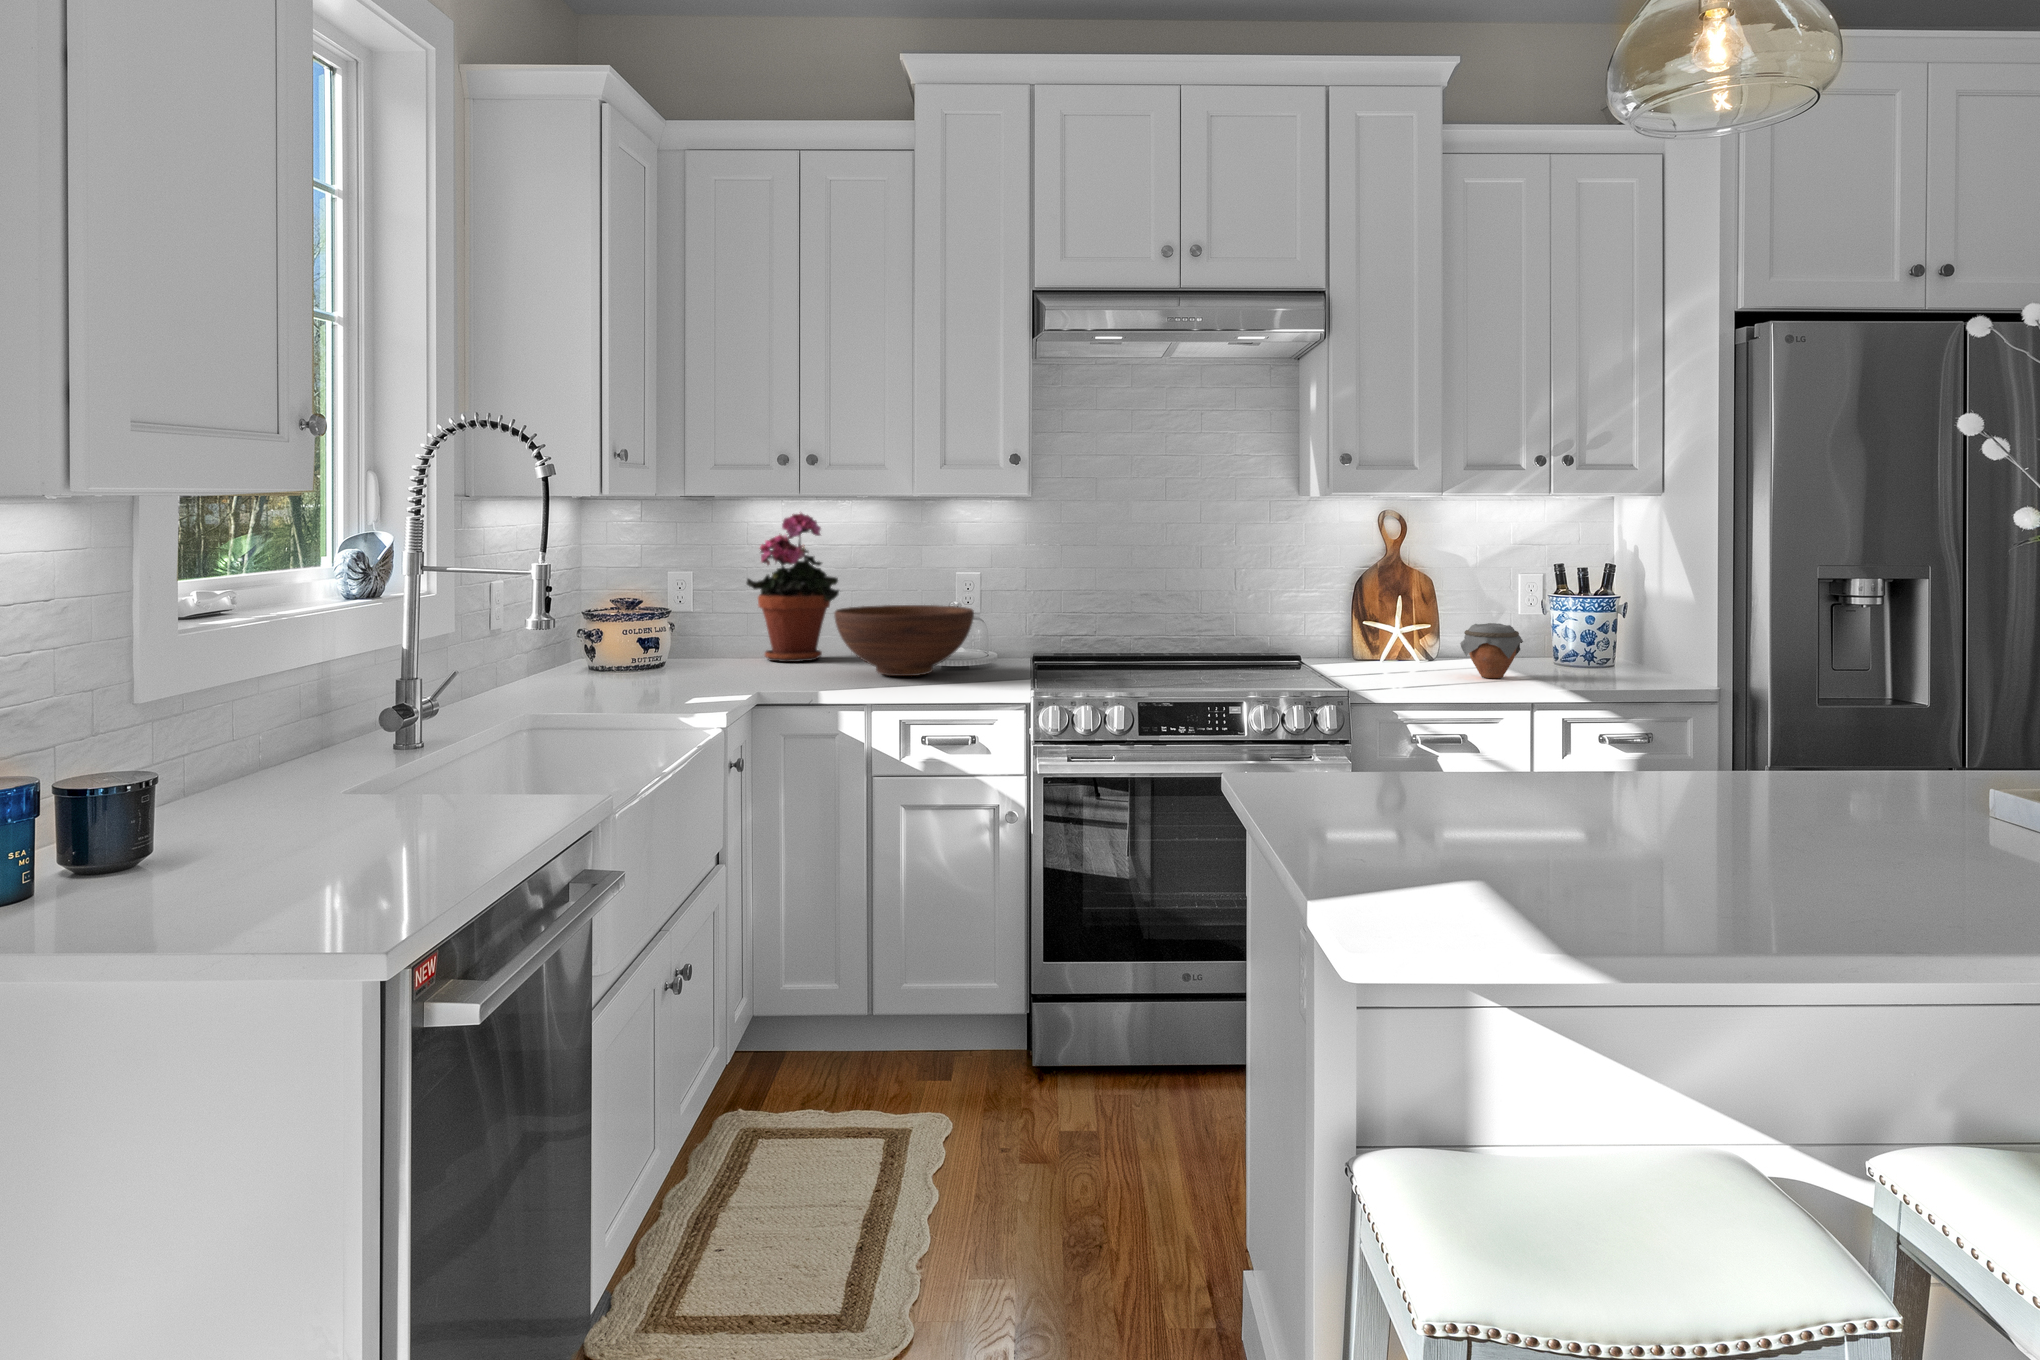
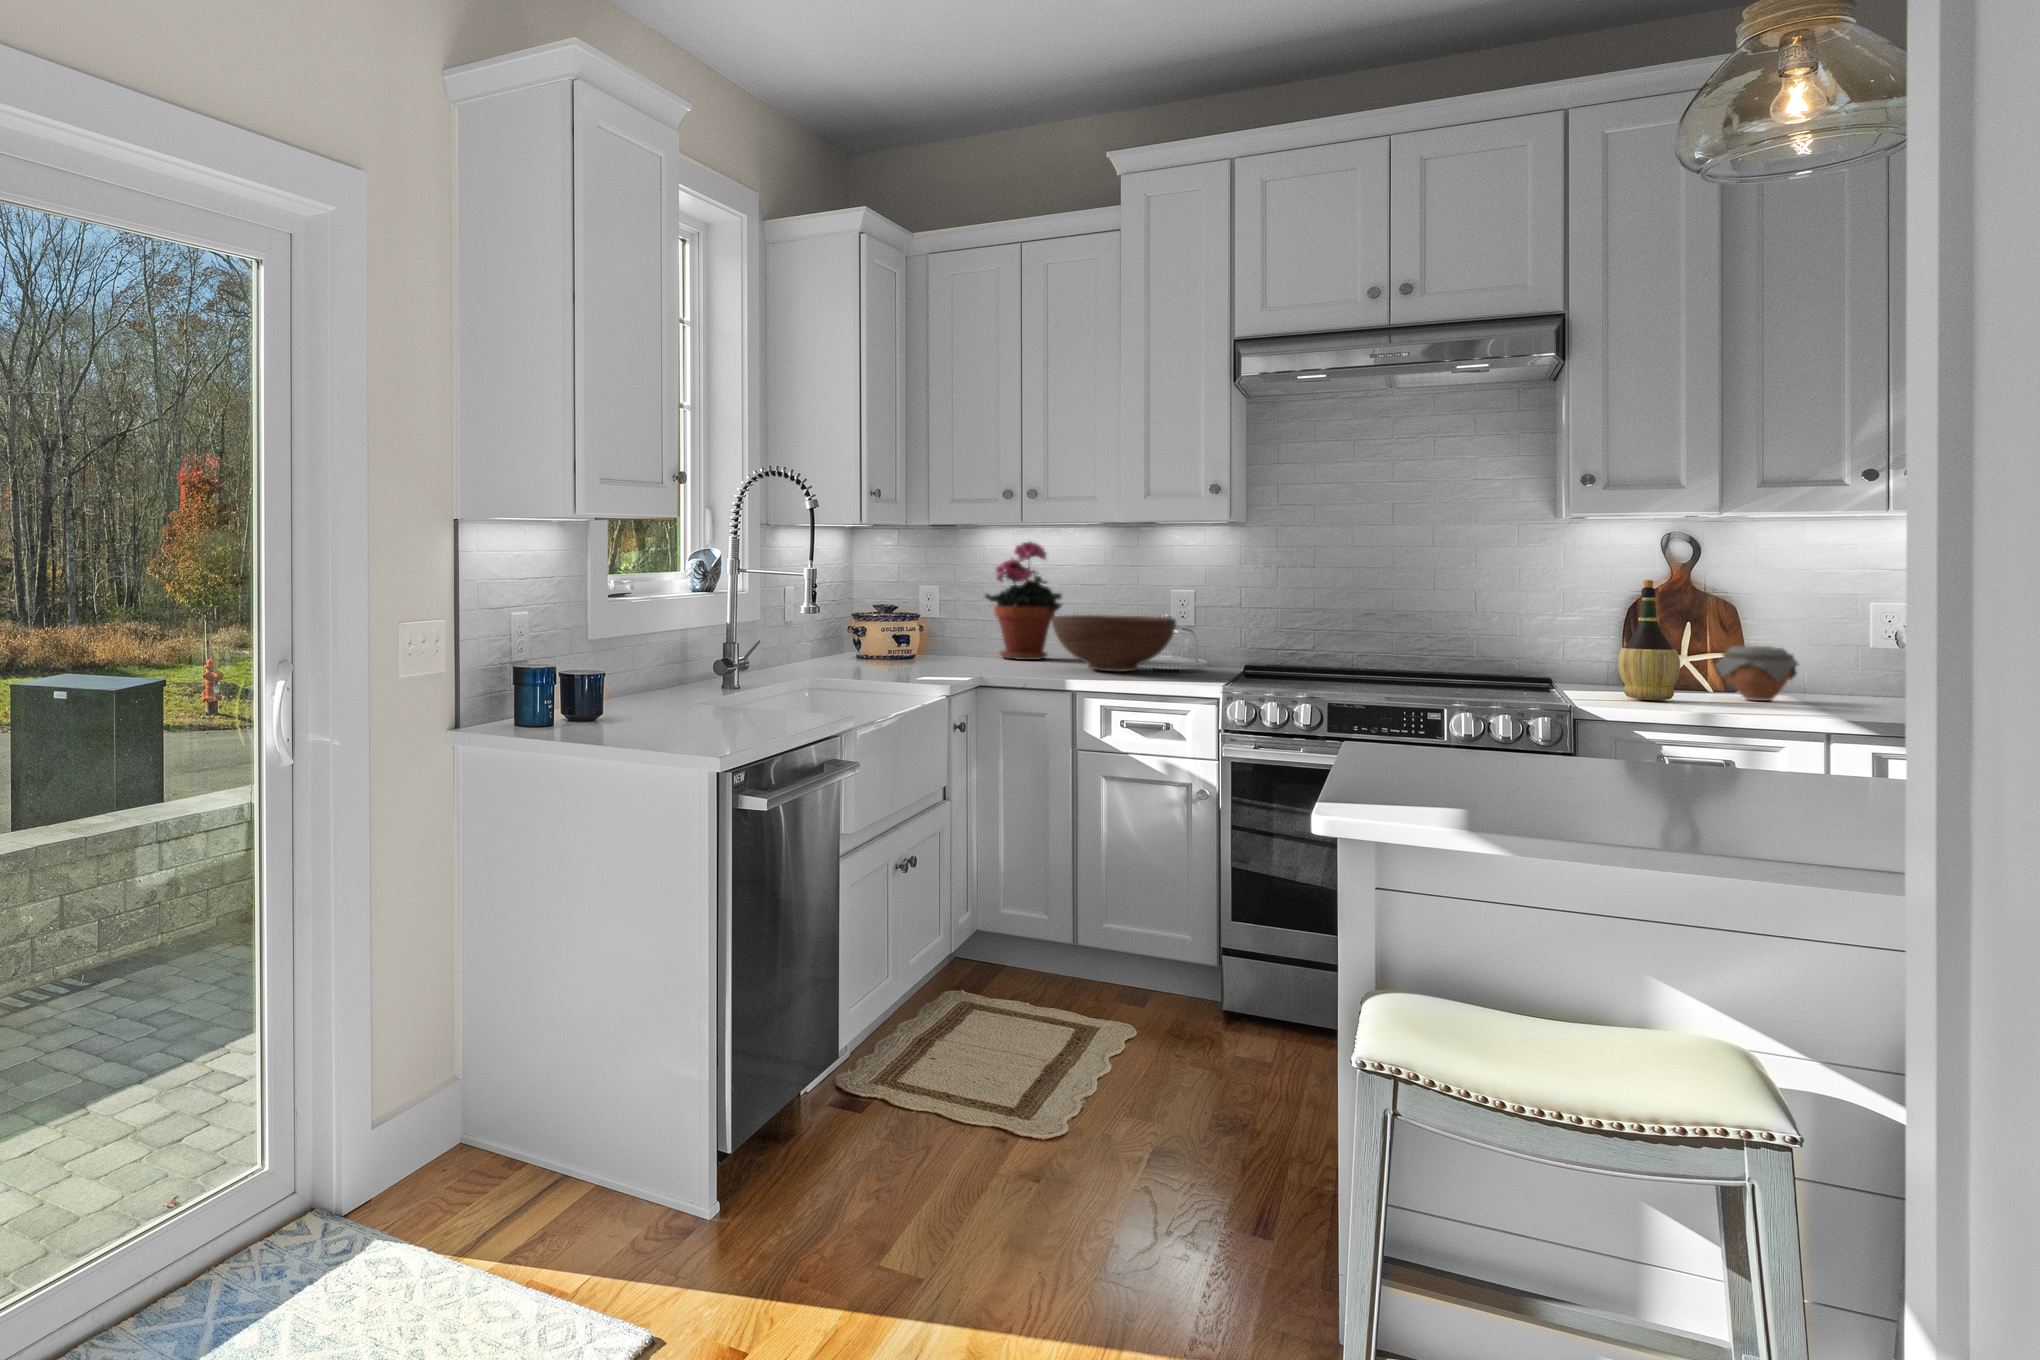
wine bottle: none [1389,561,1440,684] -> present [1618,580,1680,700]

